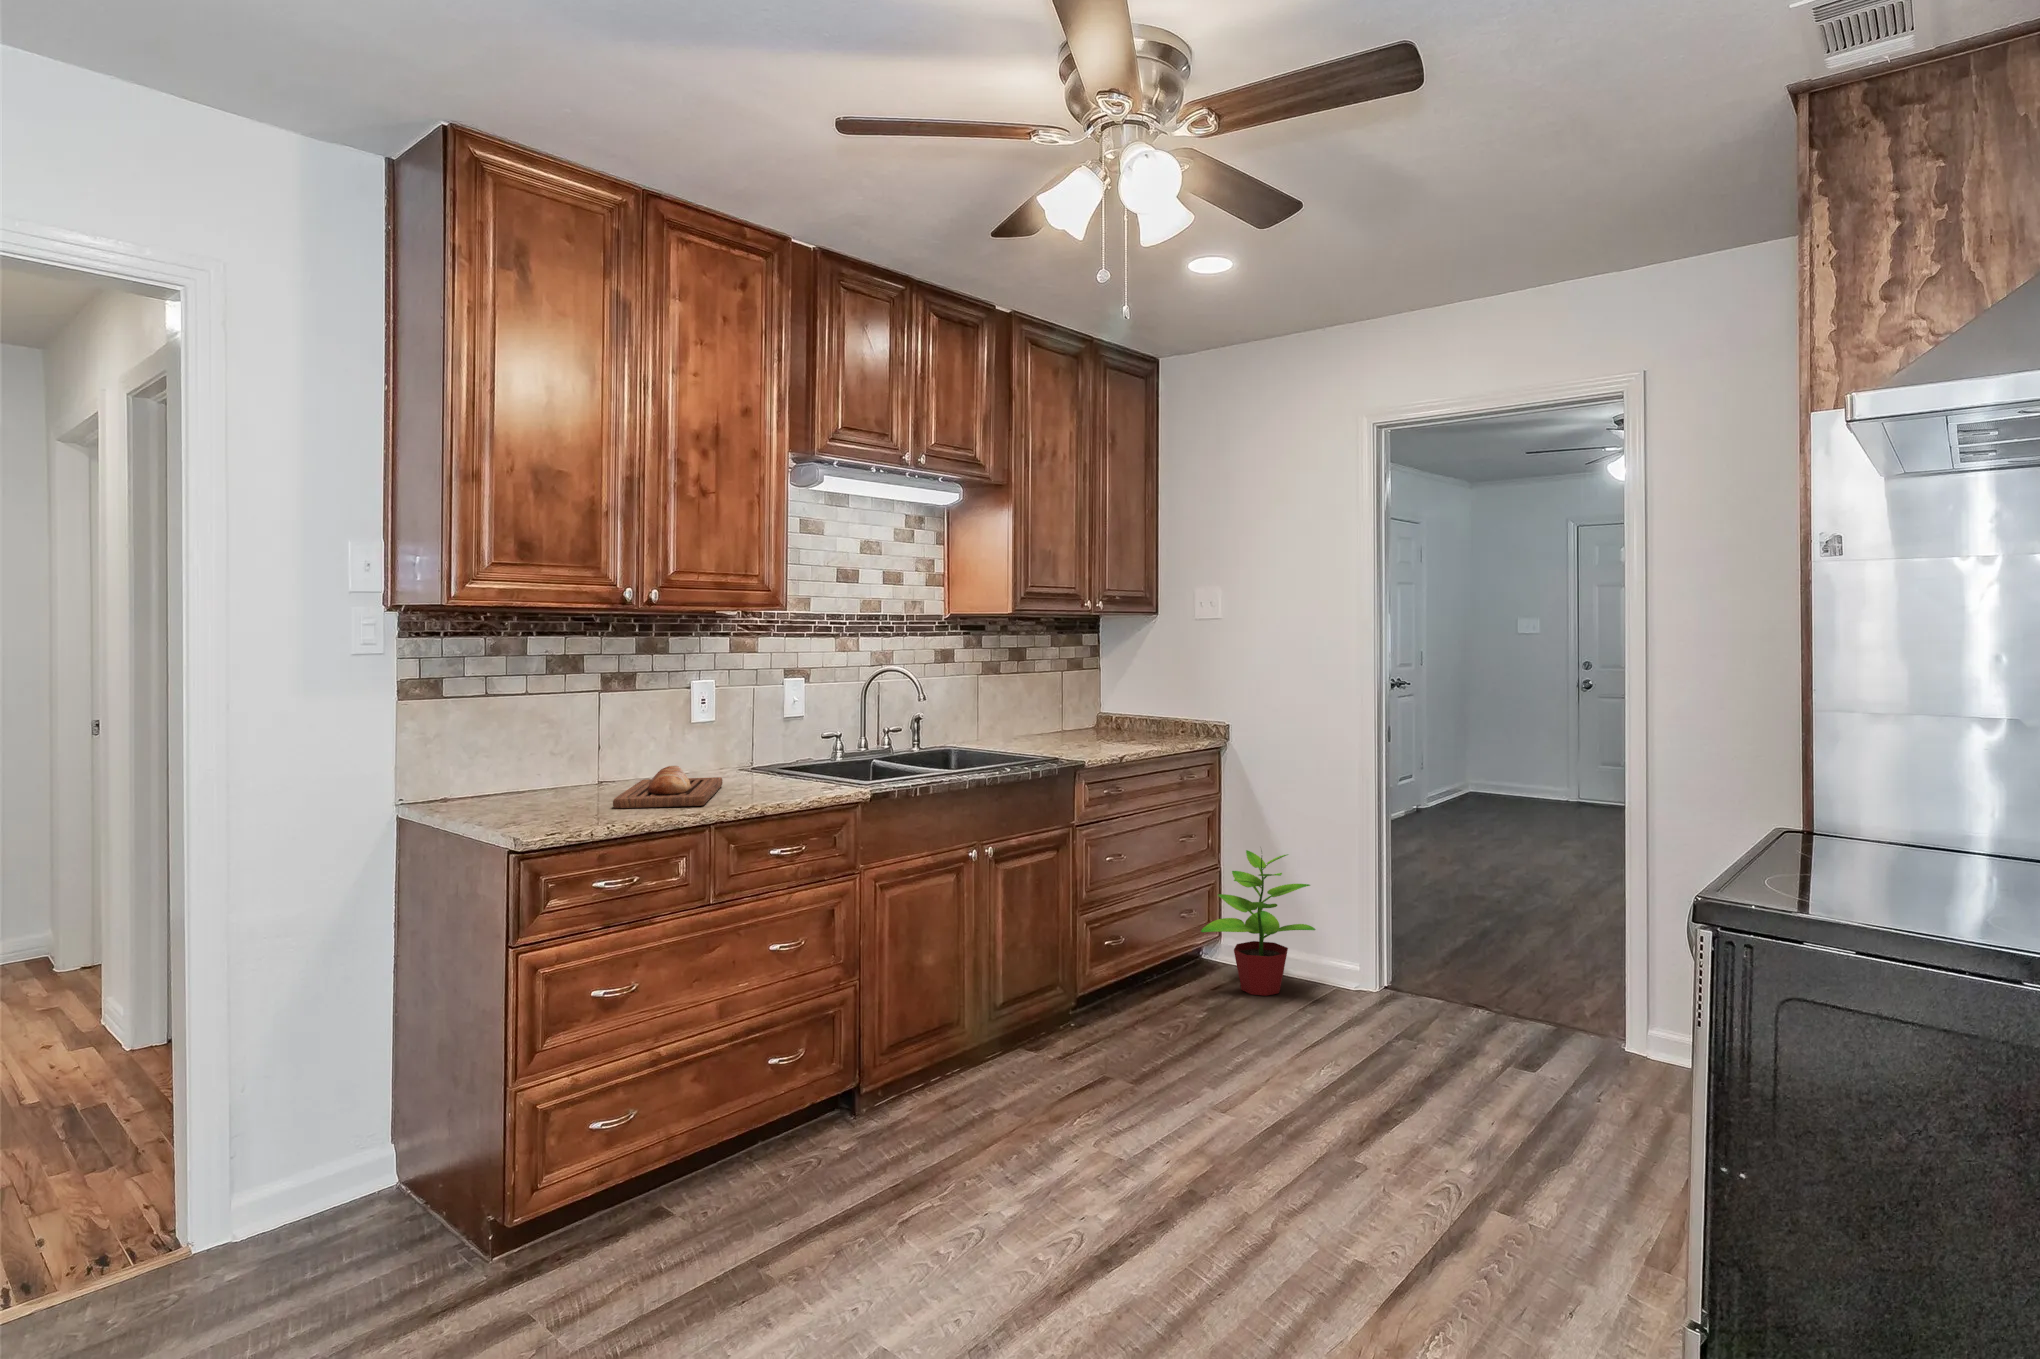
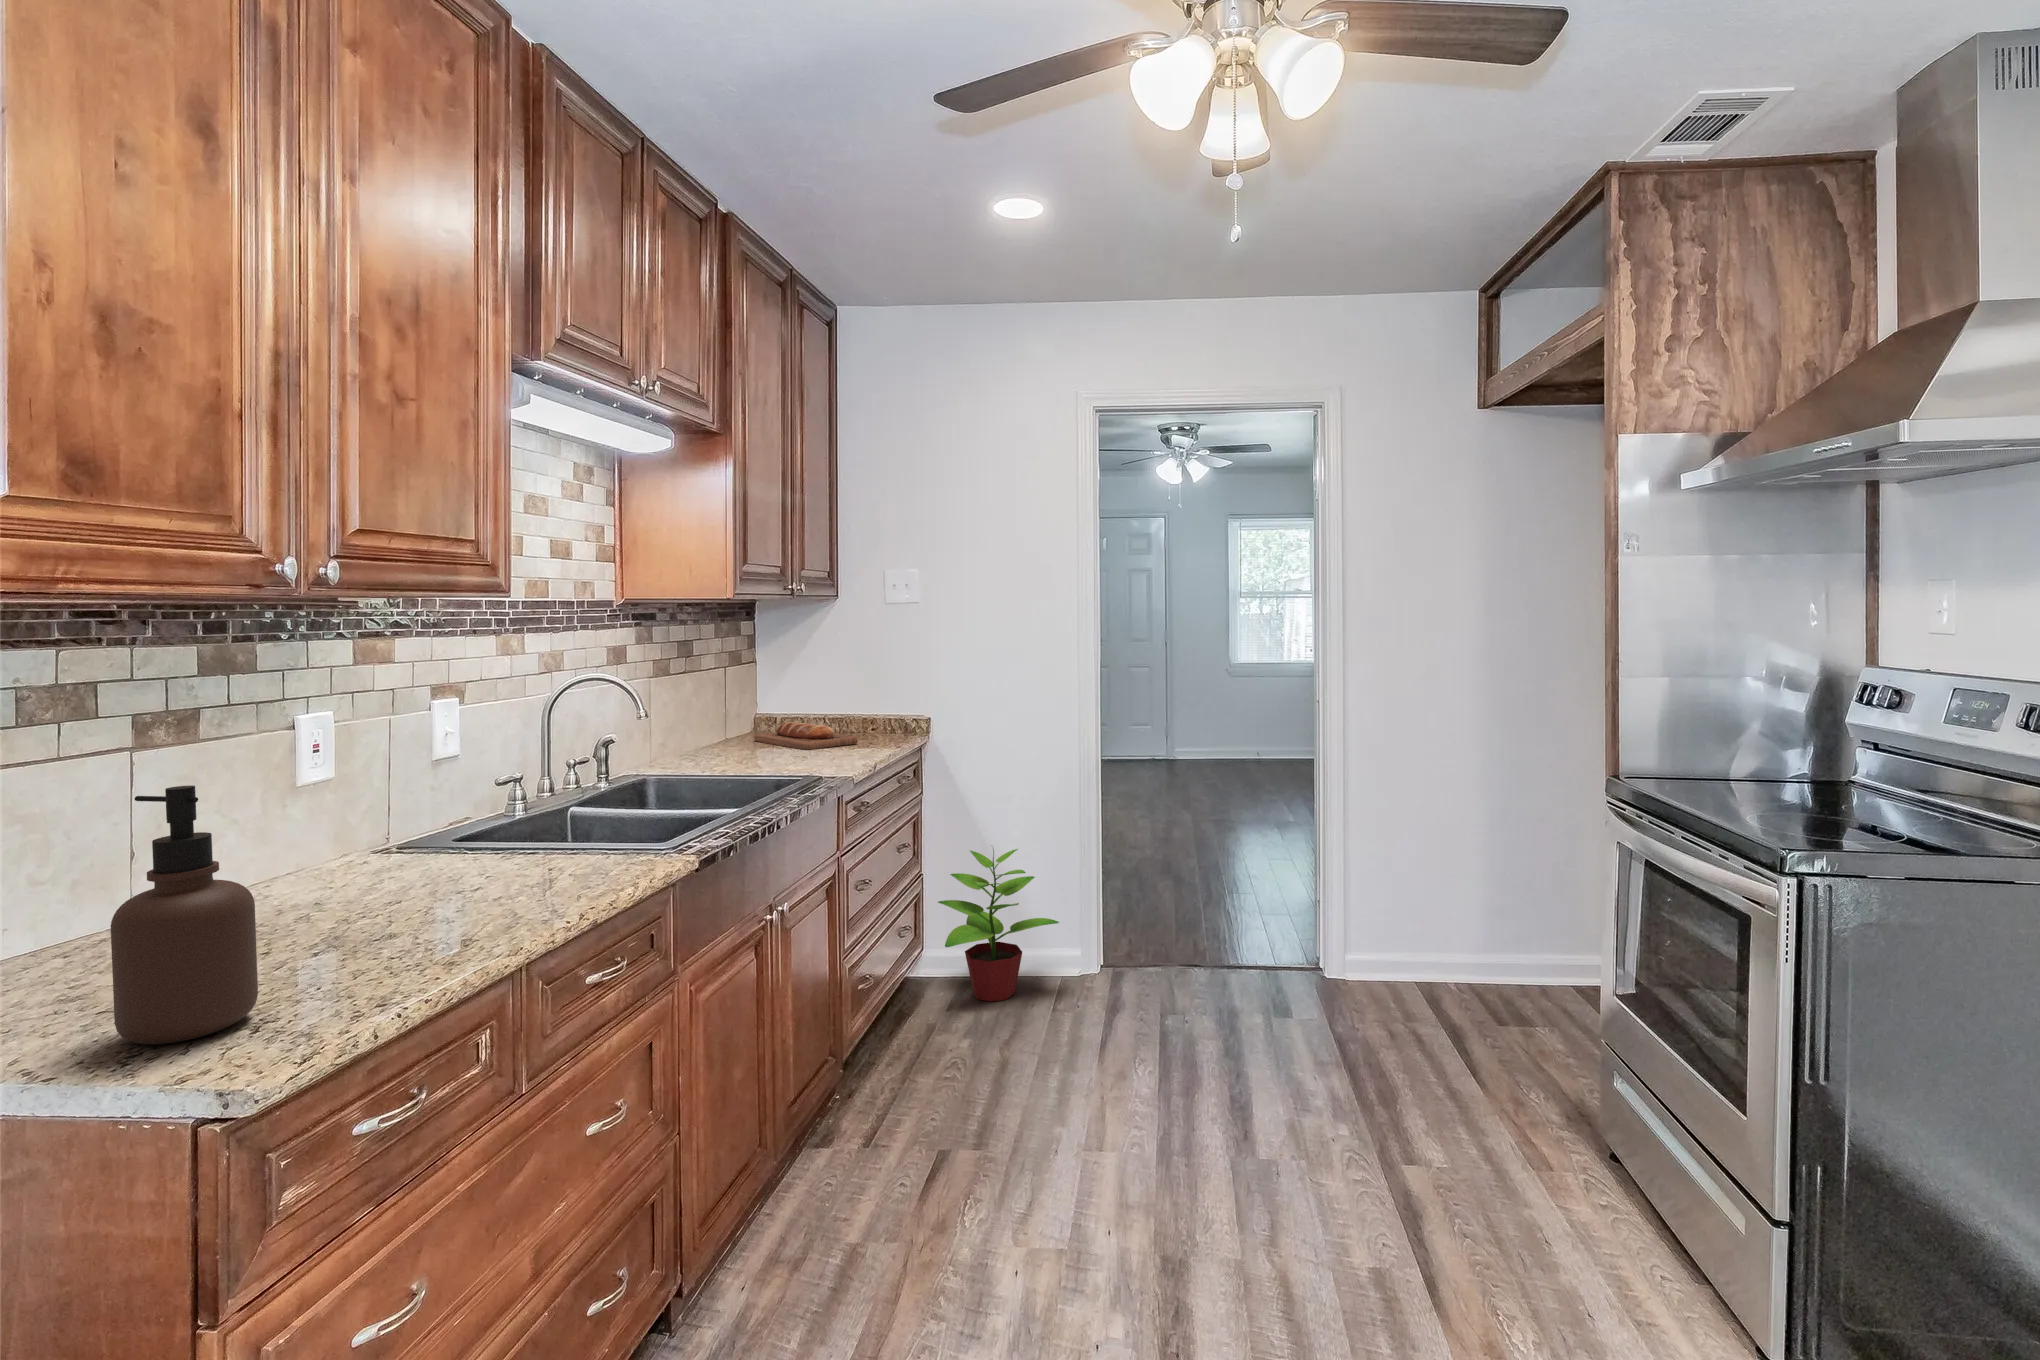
soap dispenser: none [515,702,572,821] -> present [111,785,258,1044]
bread loaf: present [613,766,723,808] -> present [754,722,858,750]

